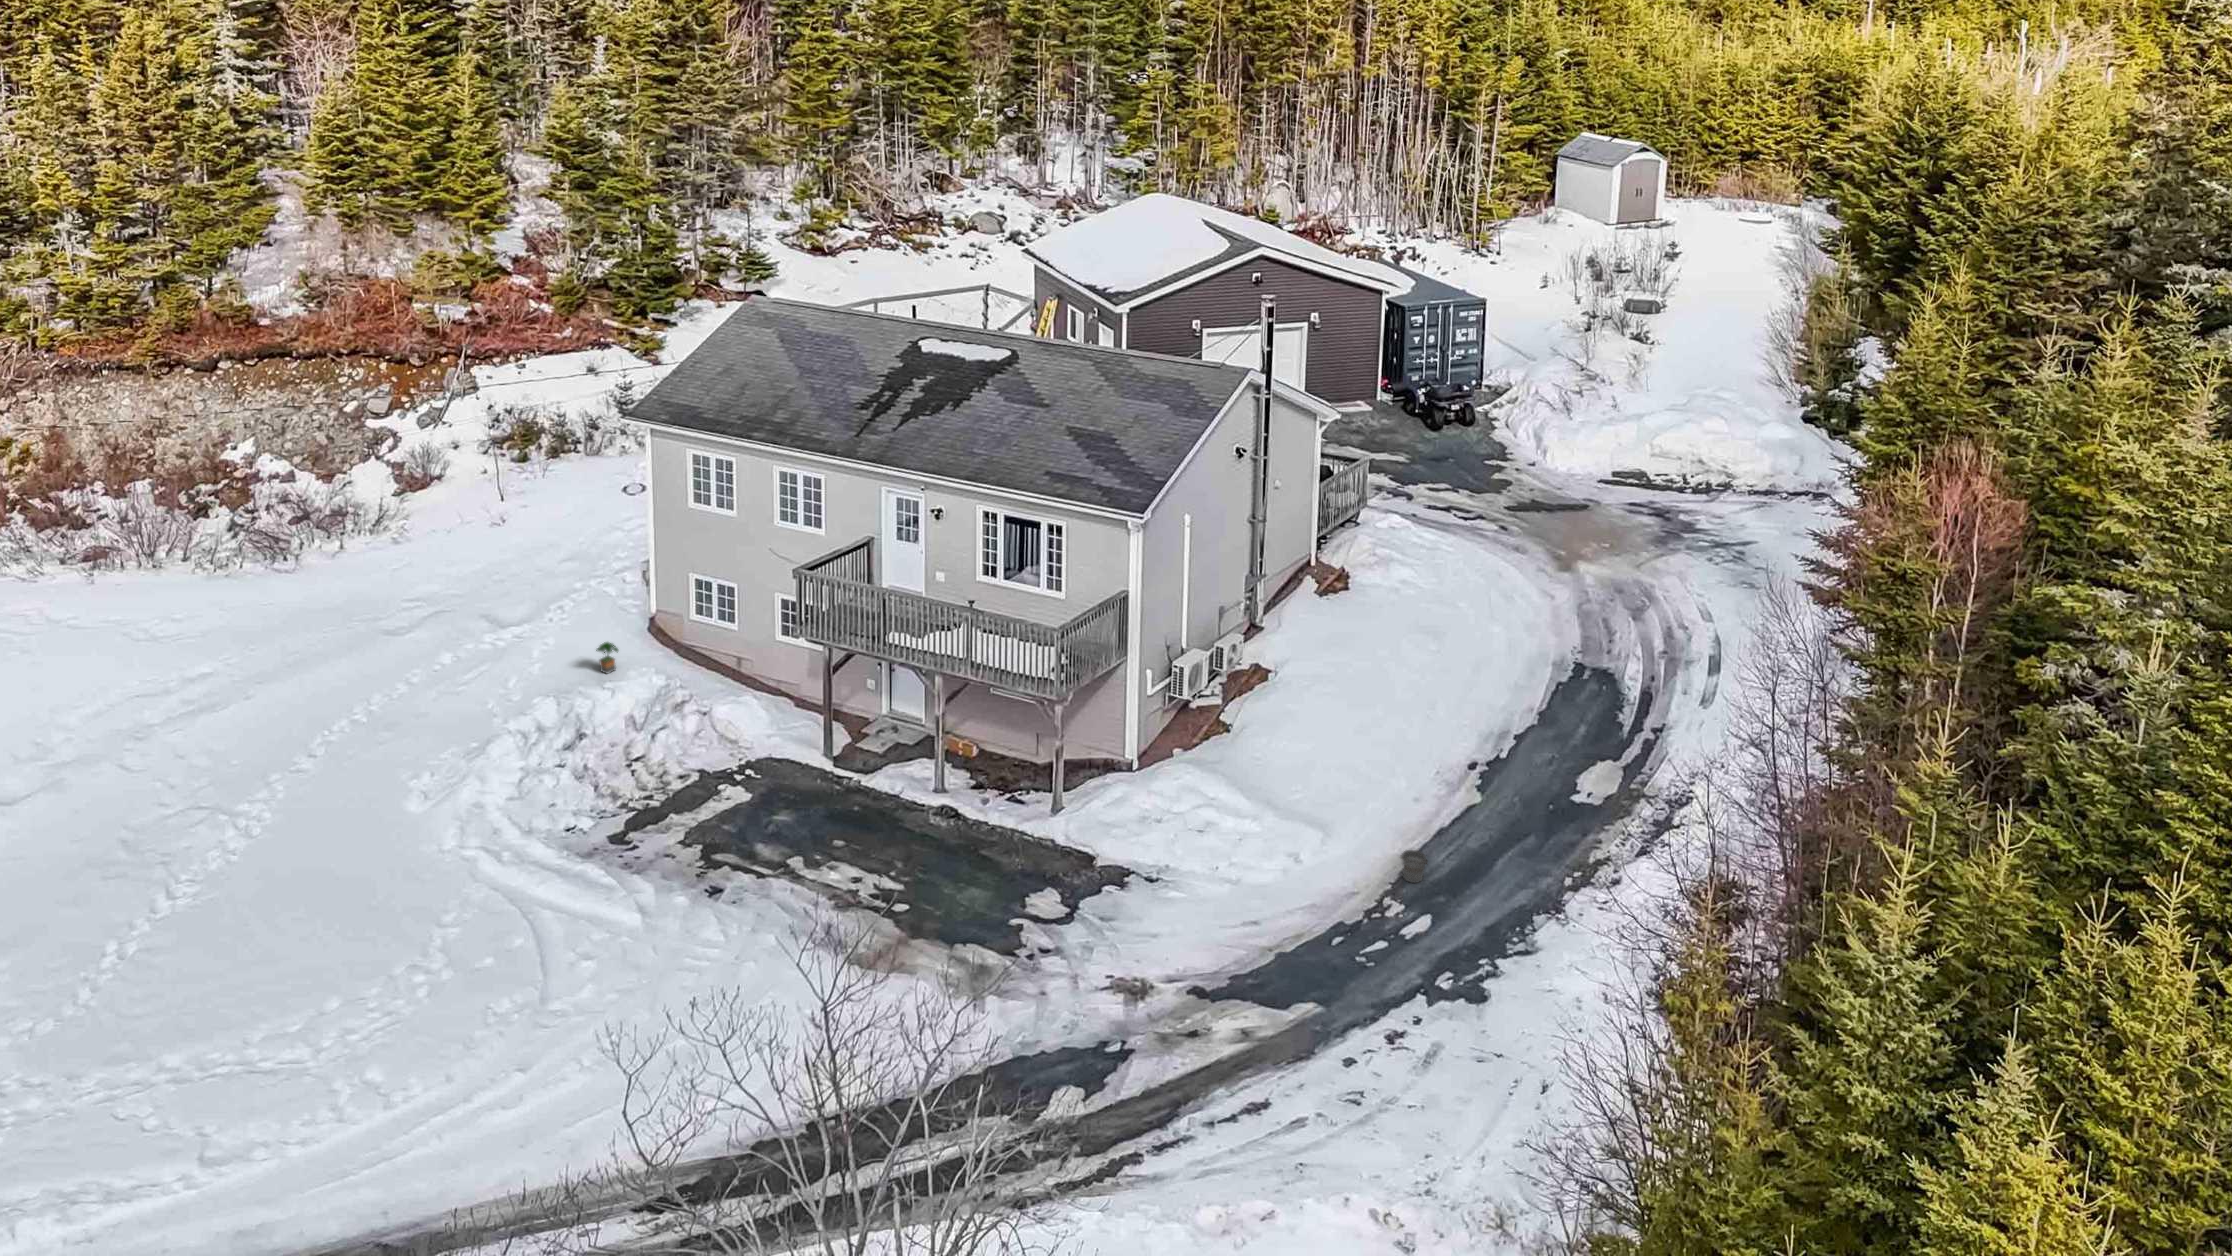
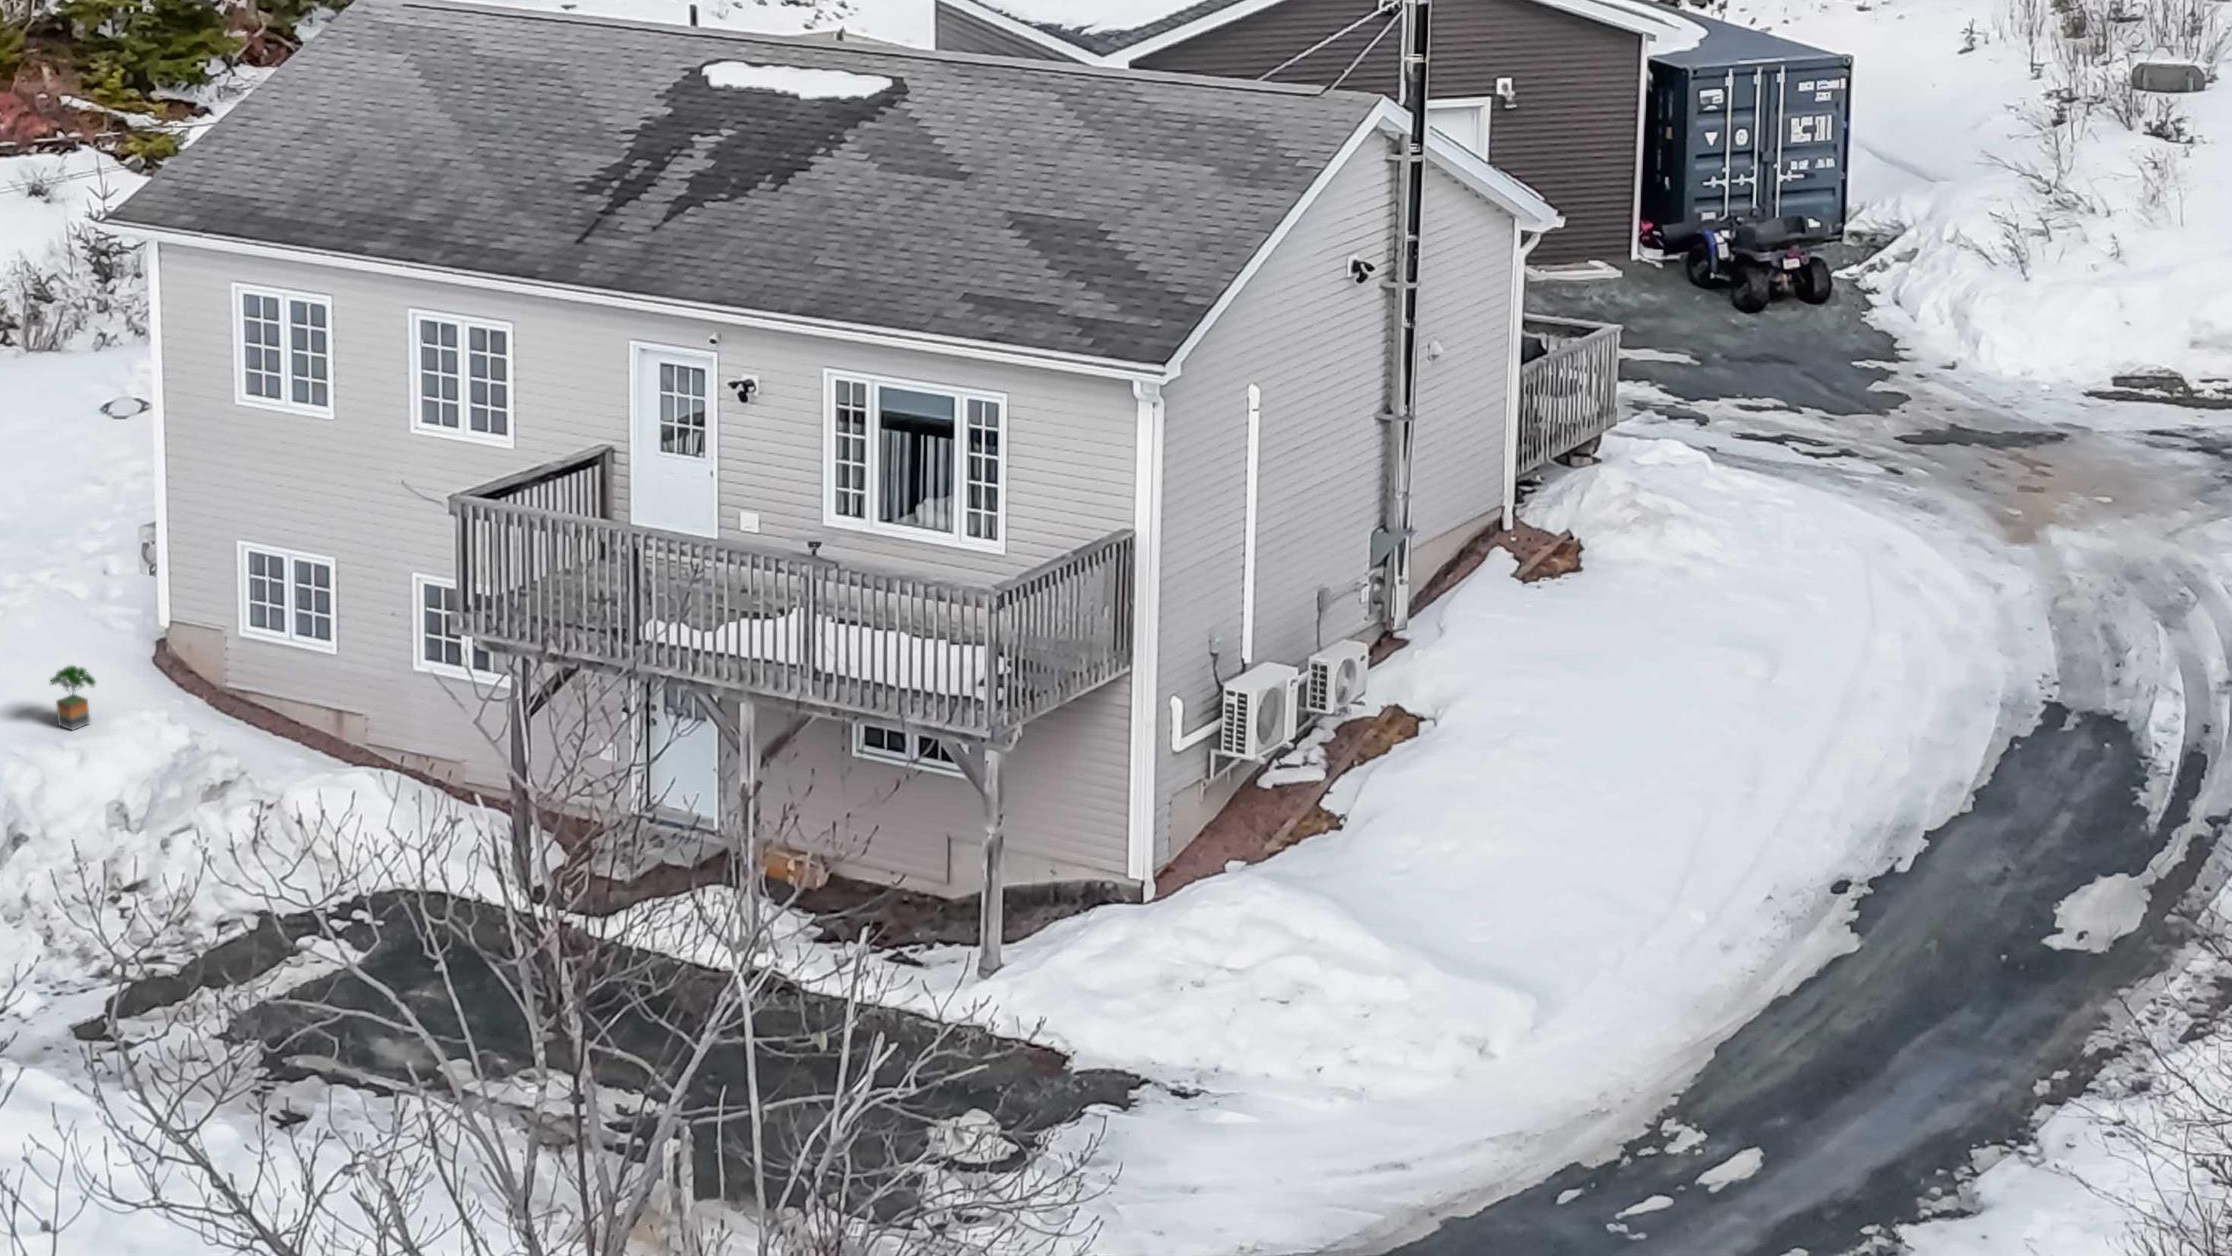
bucket: present [1401,850,1427,883] -> none [1692,1026,1748,1091]

